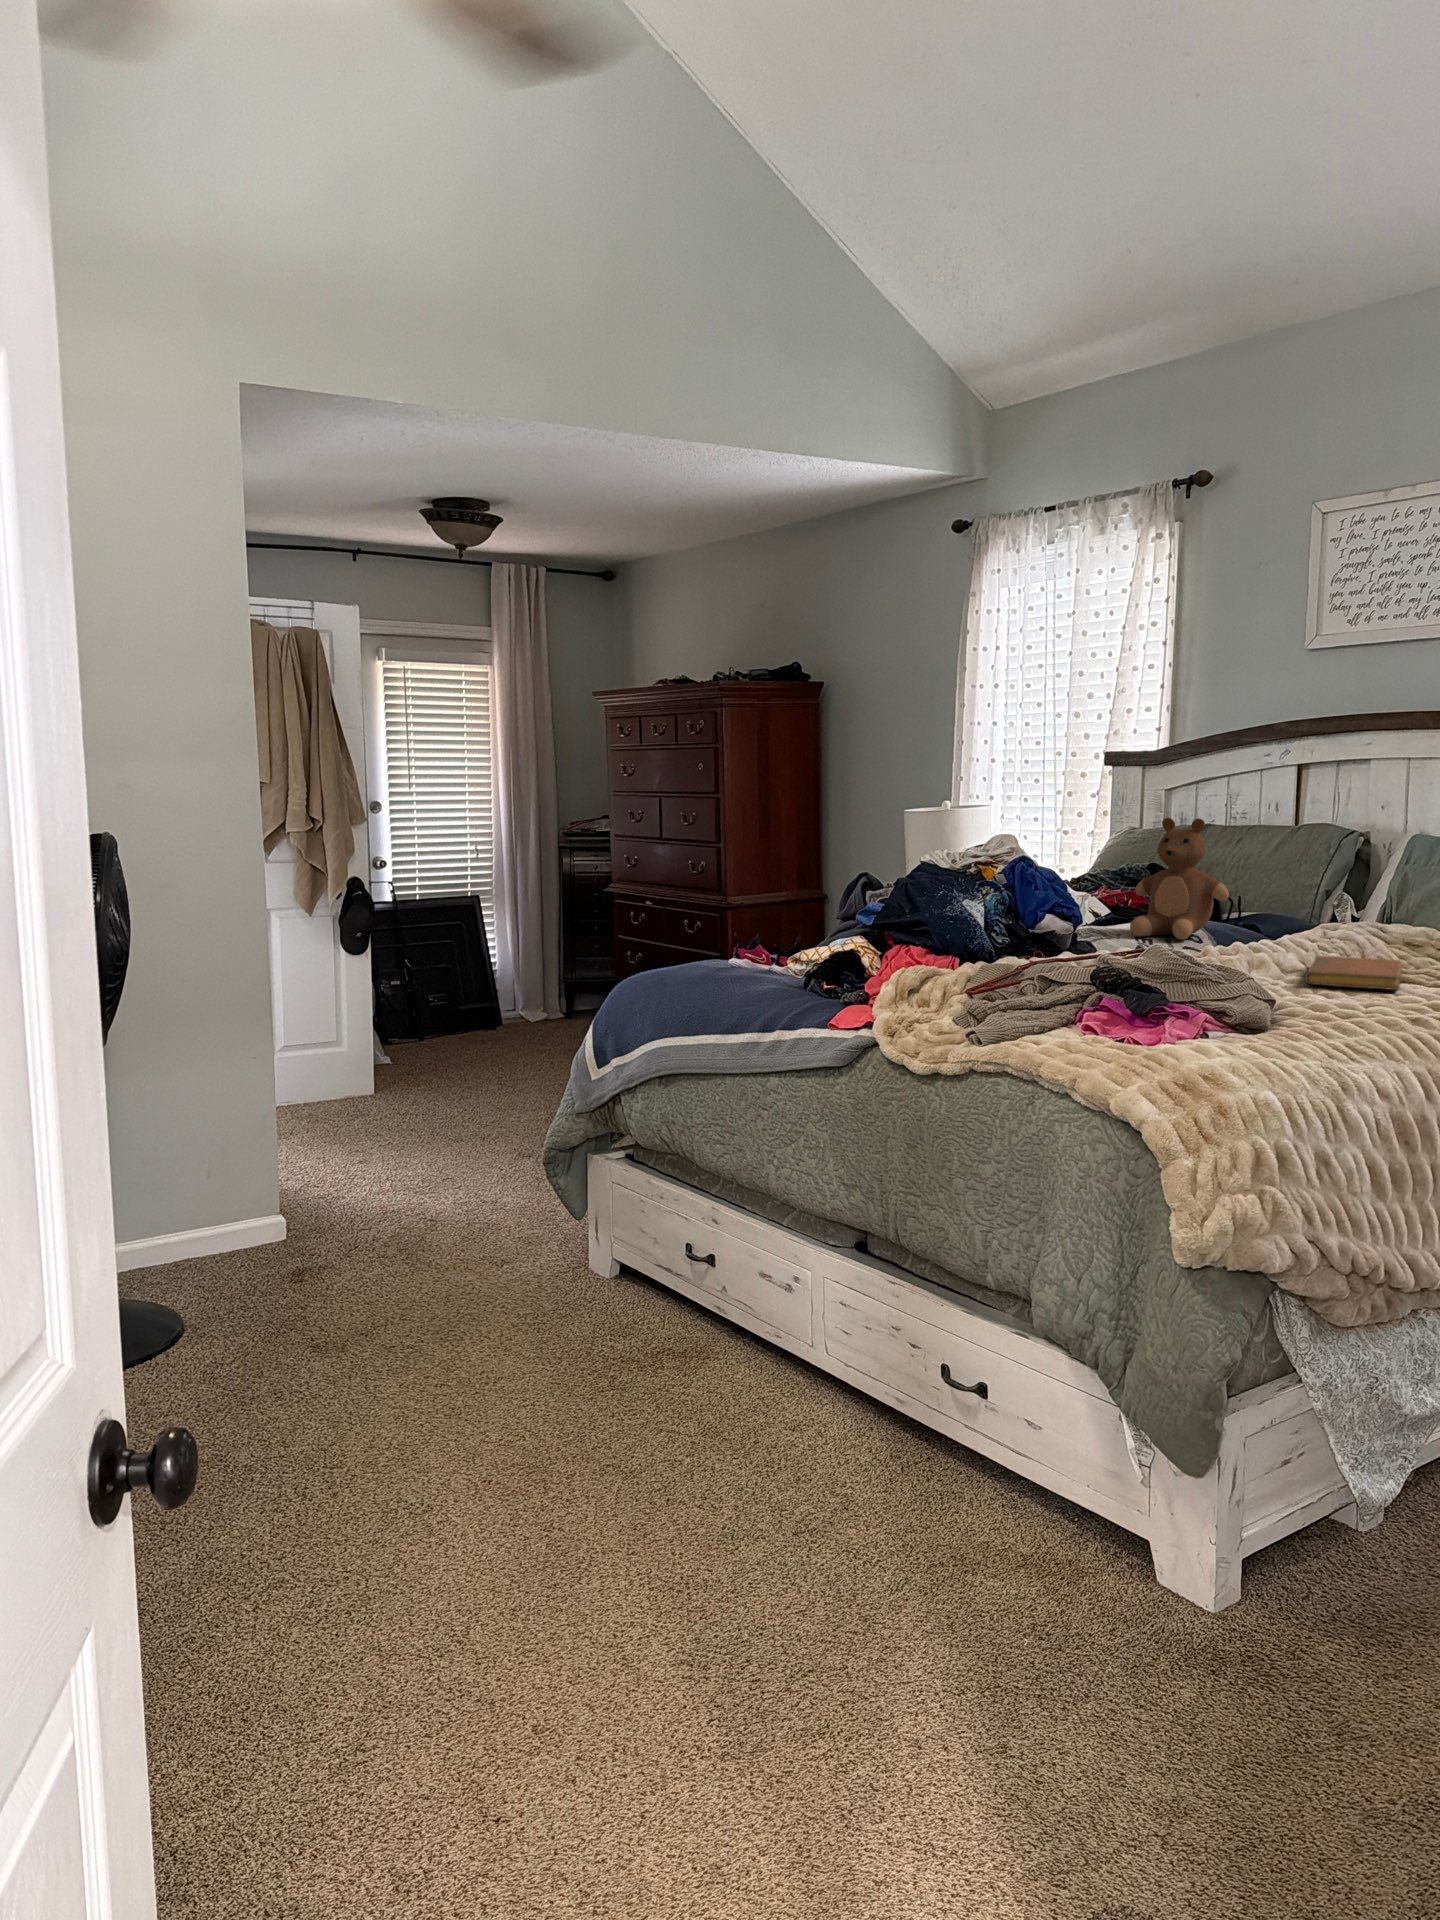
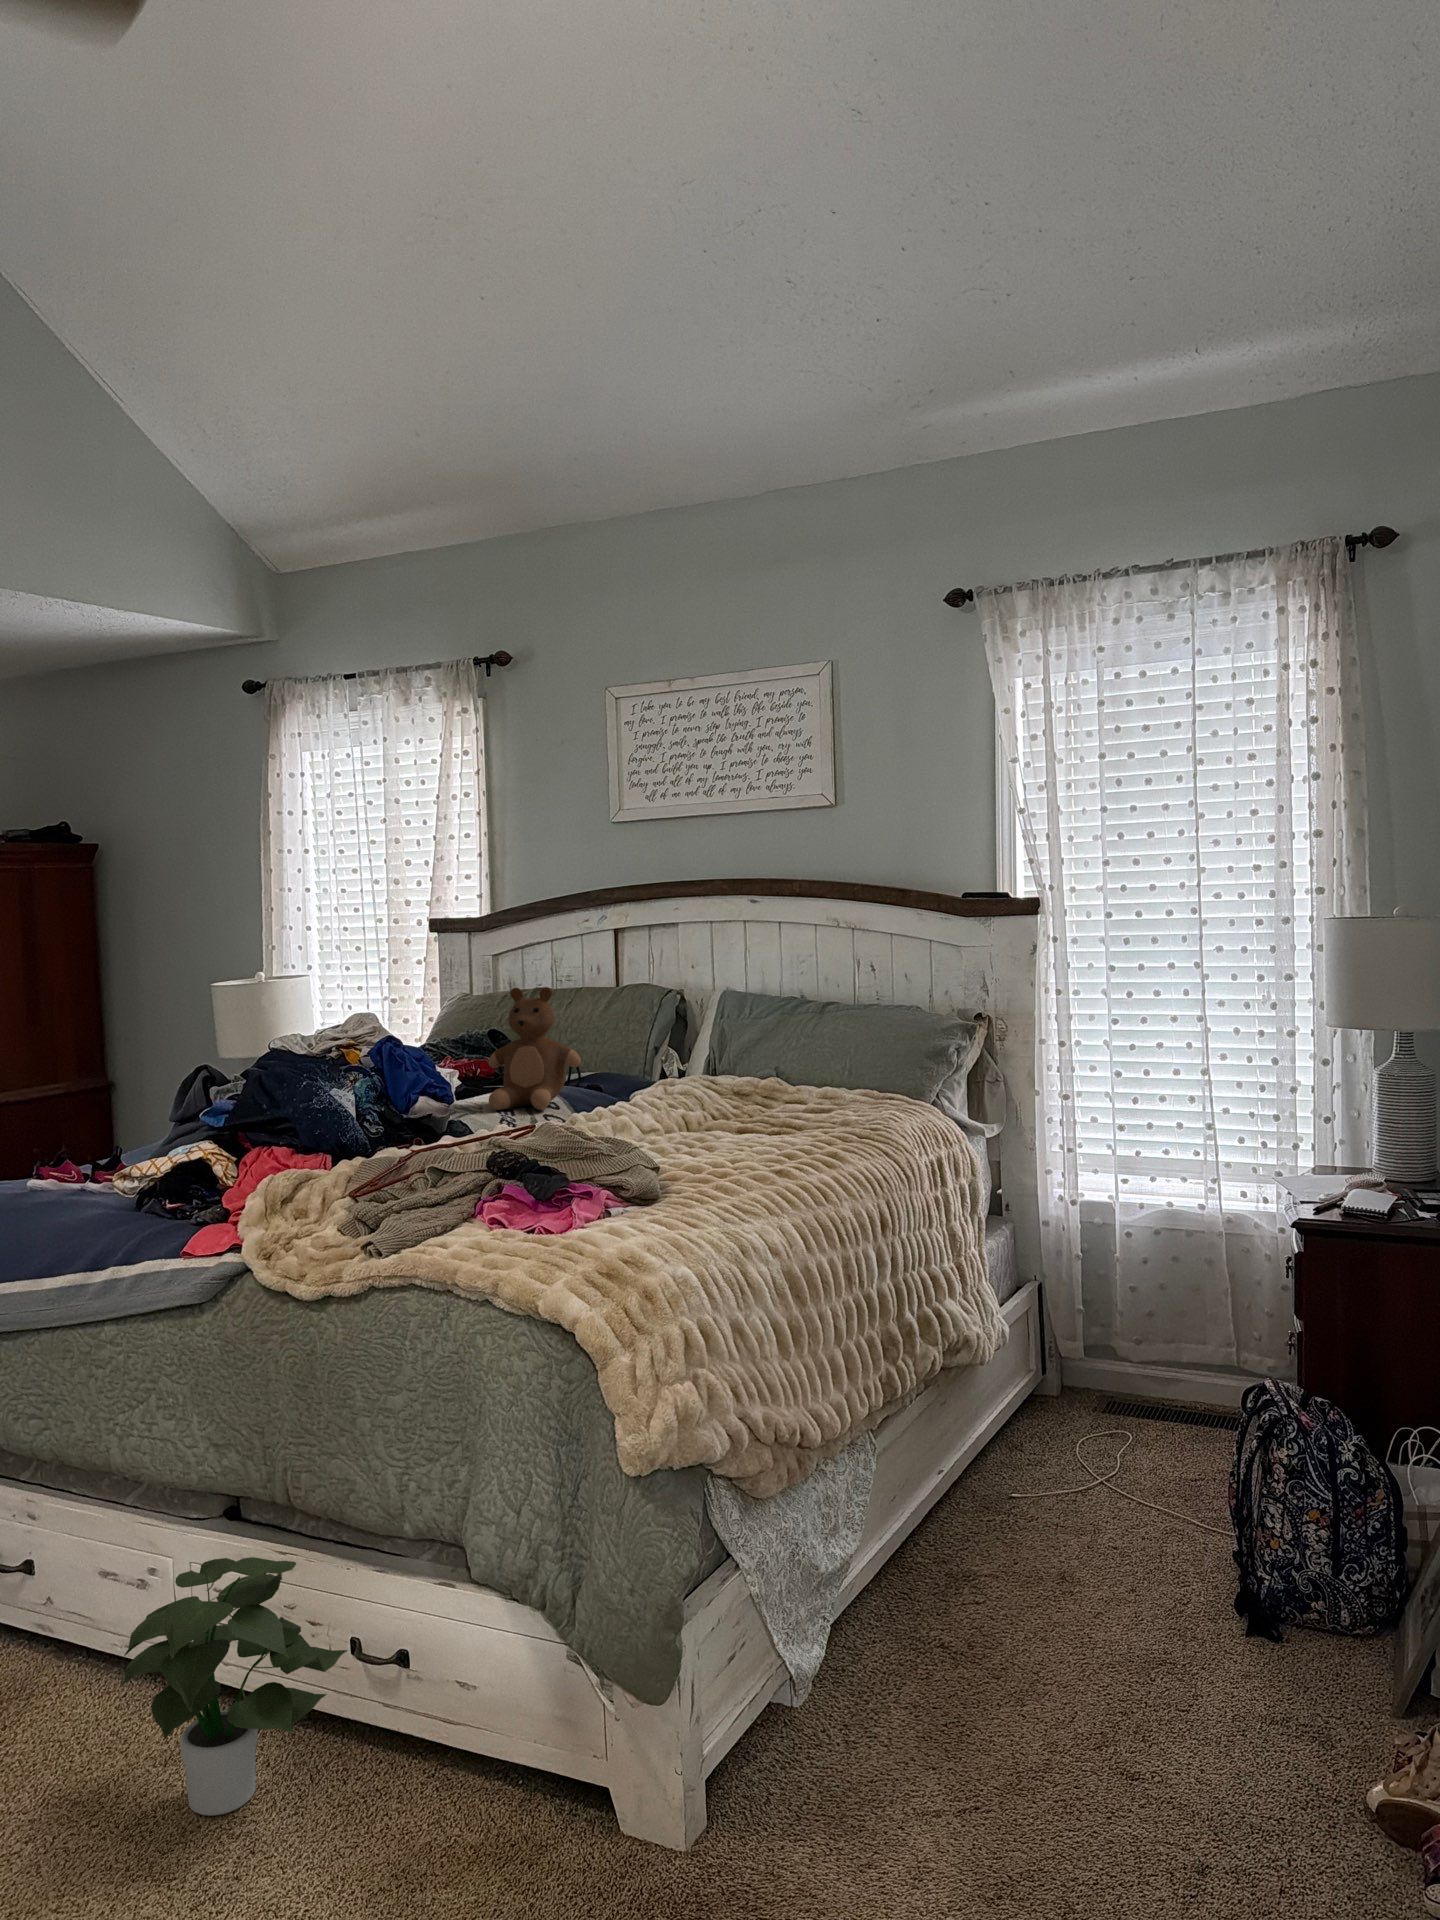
notebook: present [1305,956,1403,990] -> none [674,1114,759,1147]
potted plant: none [752,1279,934,1480] -> present [119,1557,348,1816]

